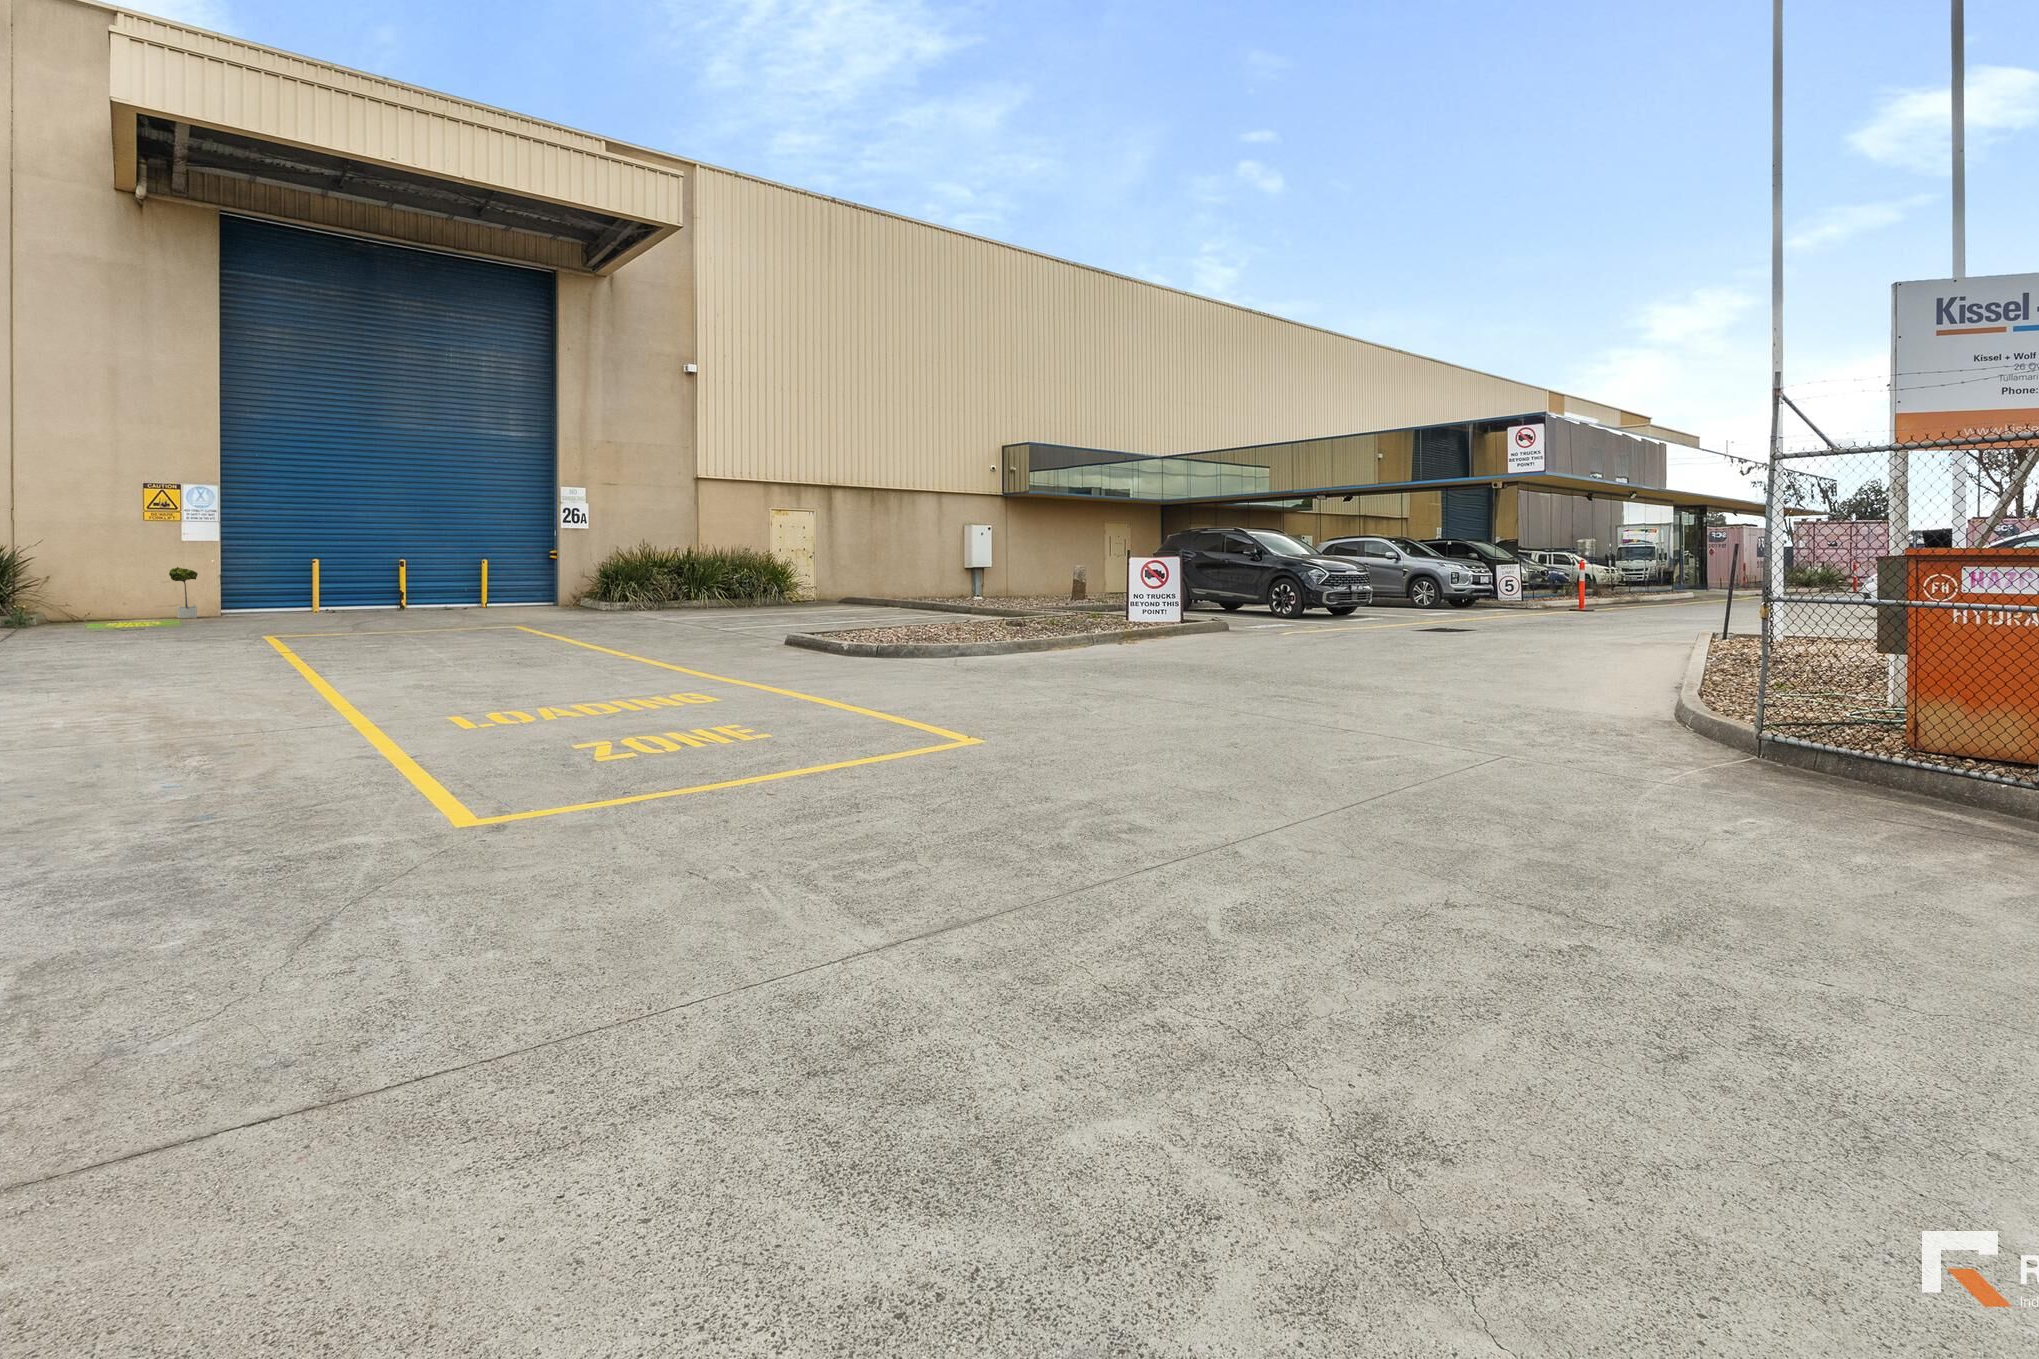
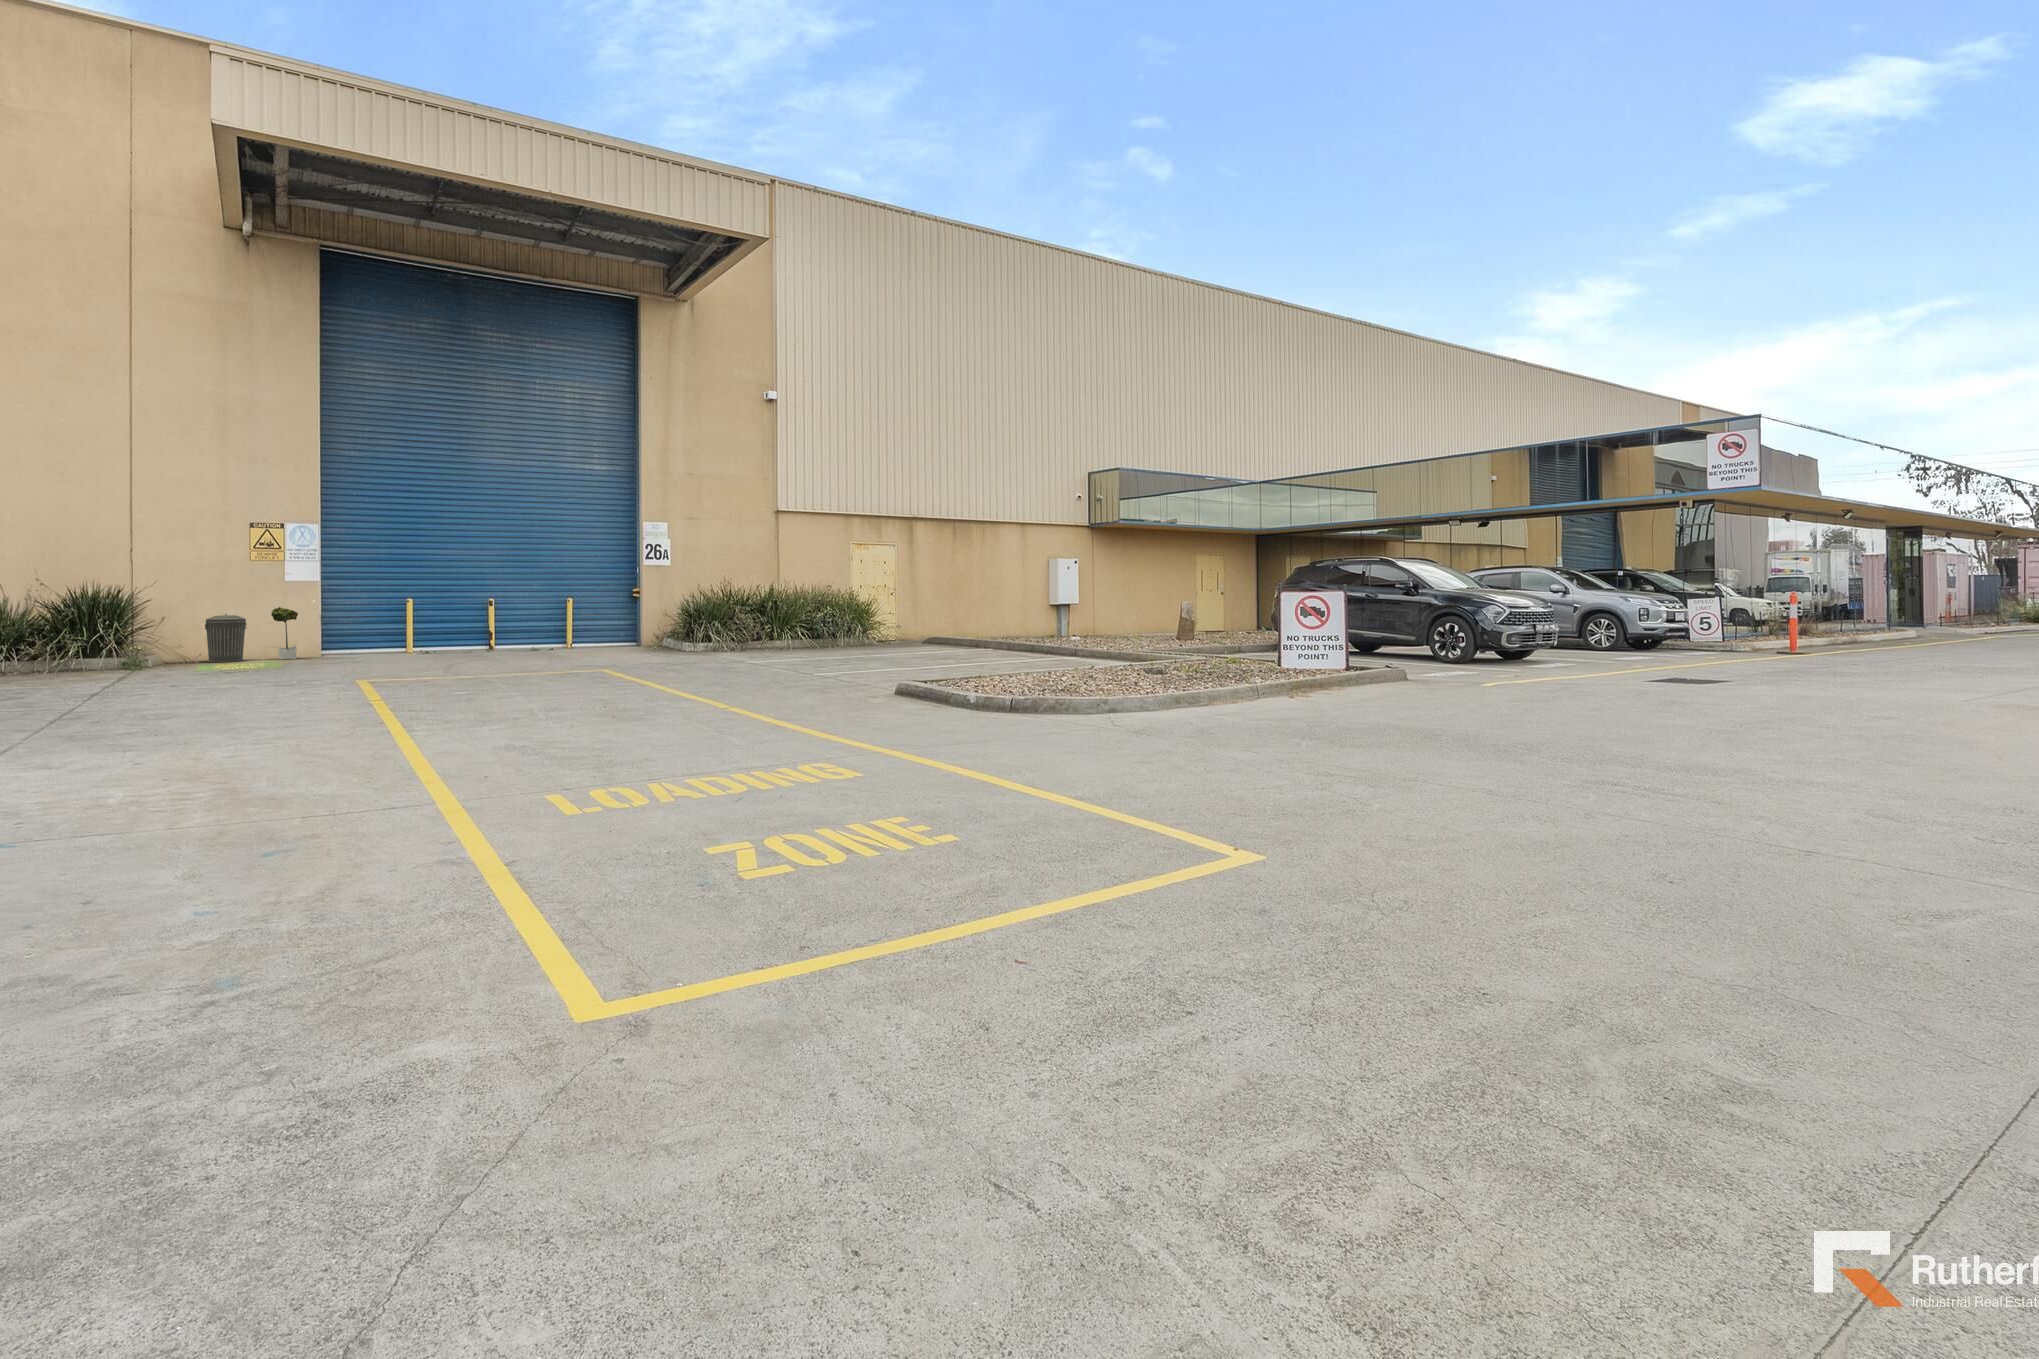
trash can: none [97,573,142,621] -> present [205,614,246,662]

